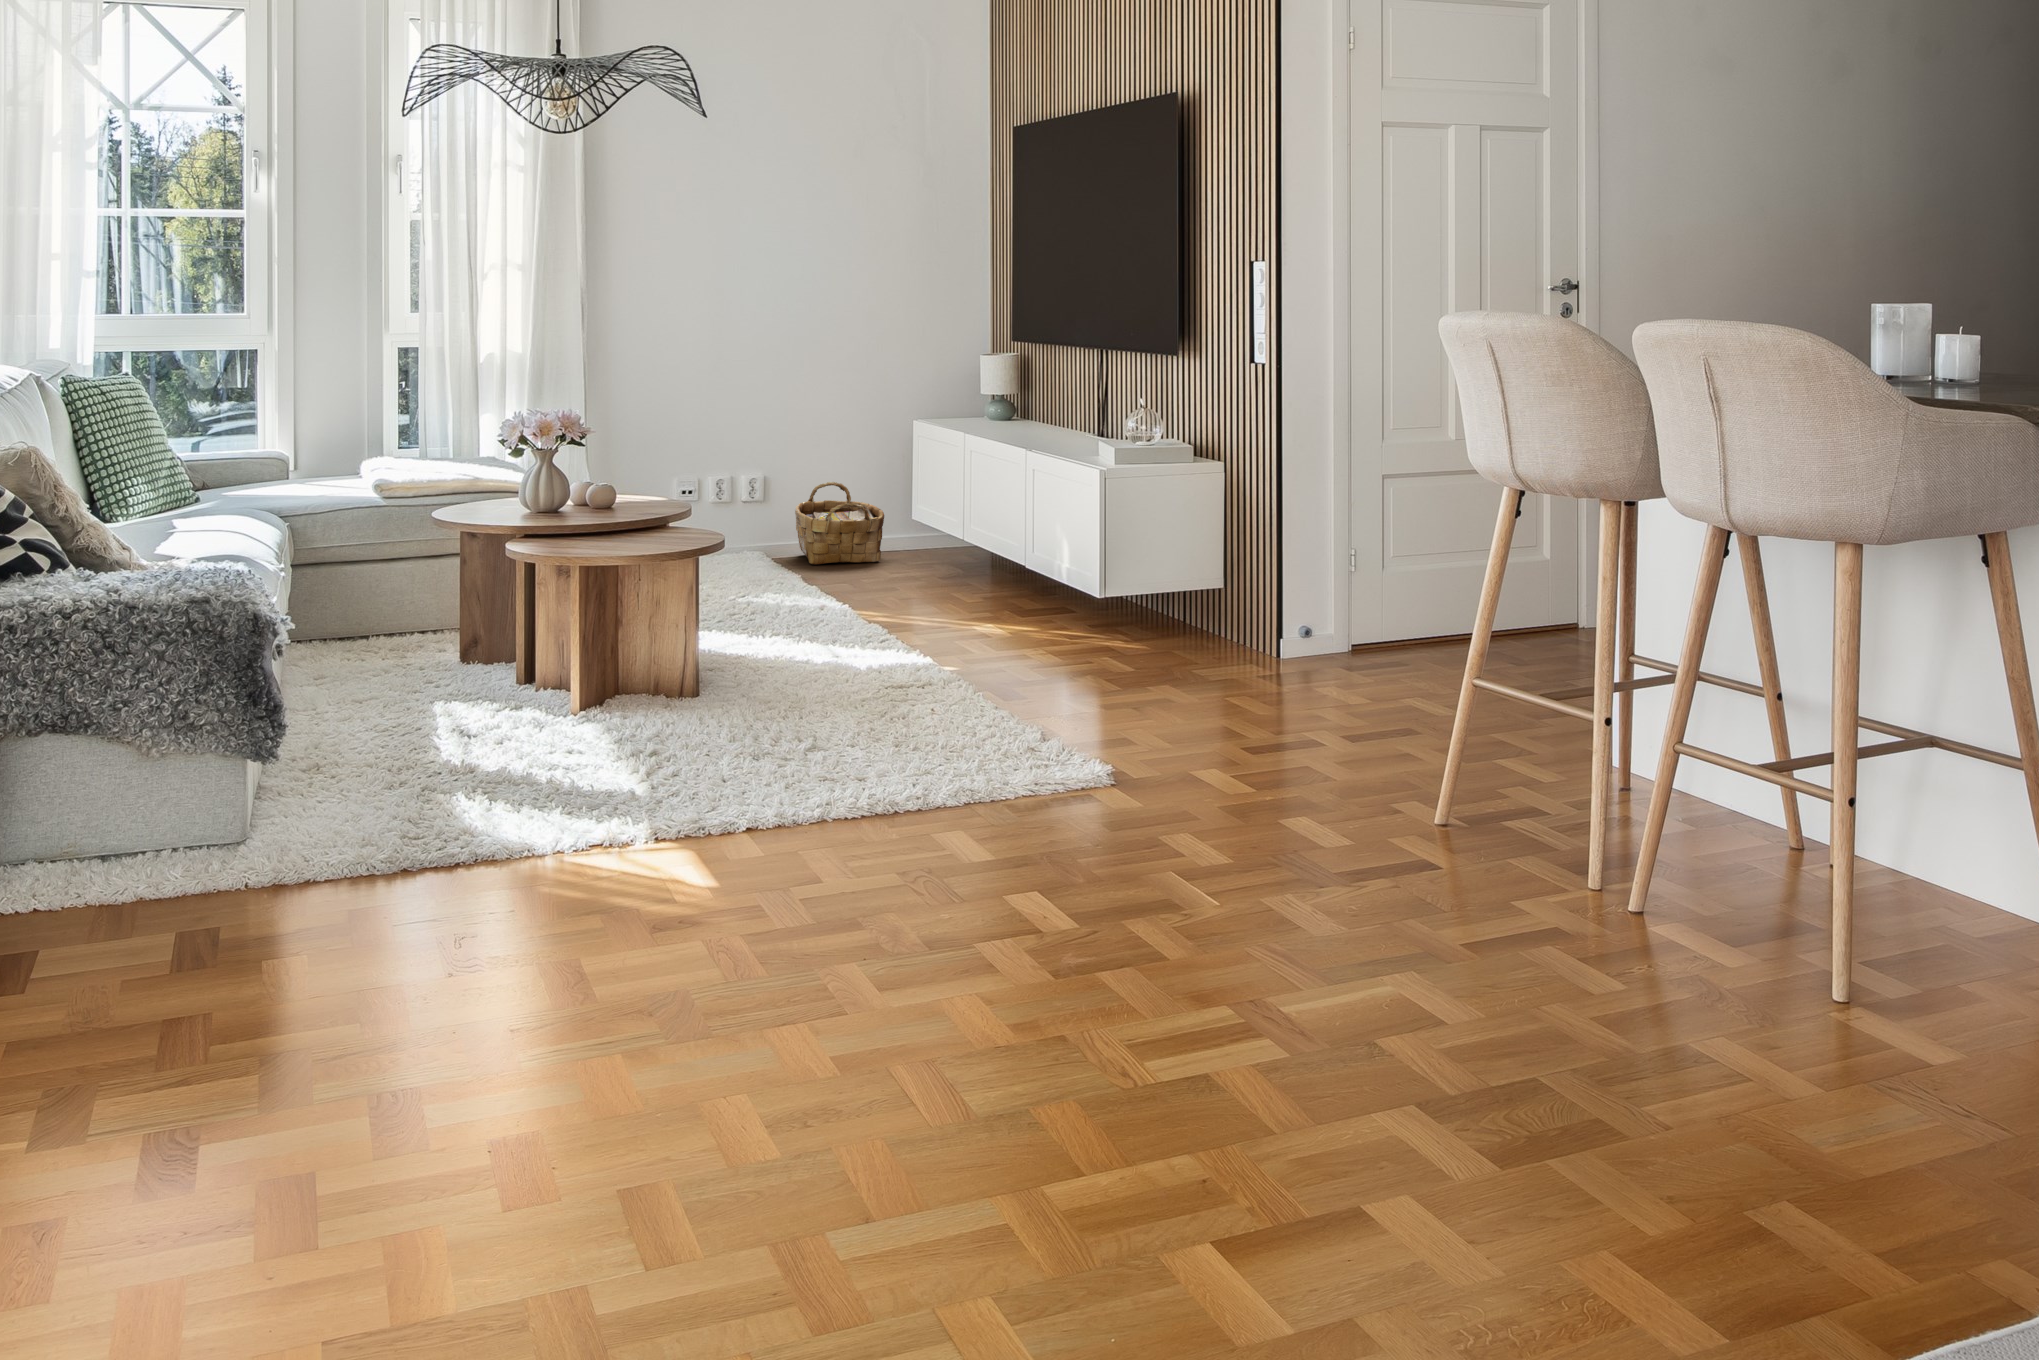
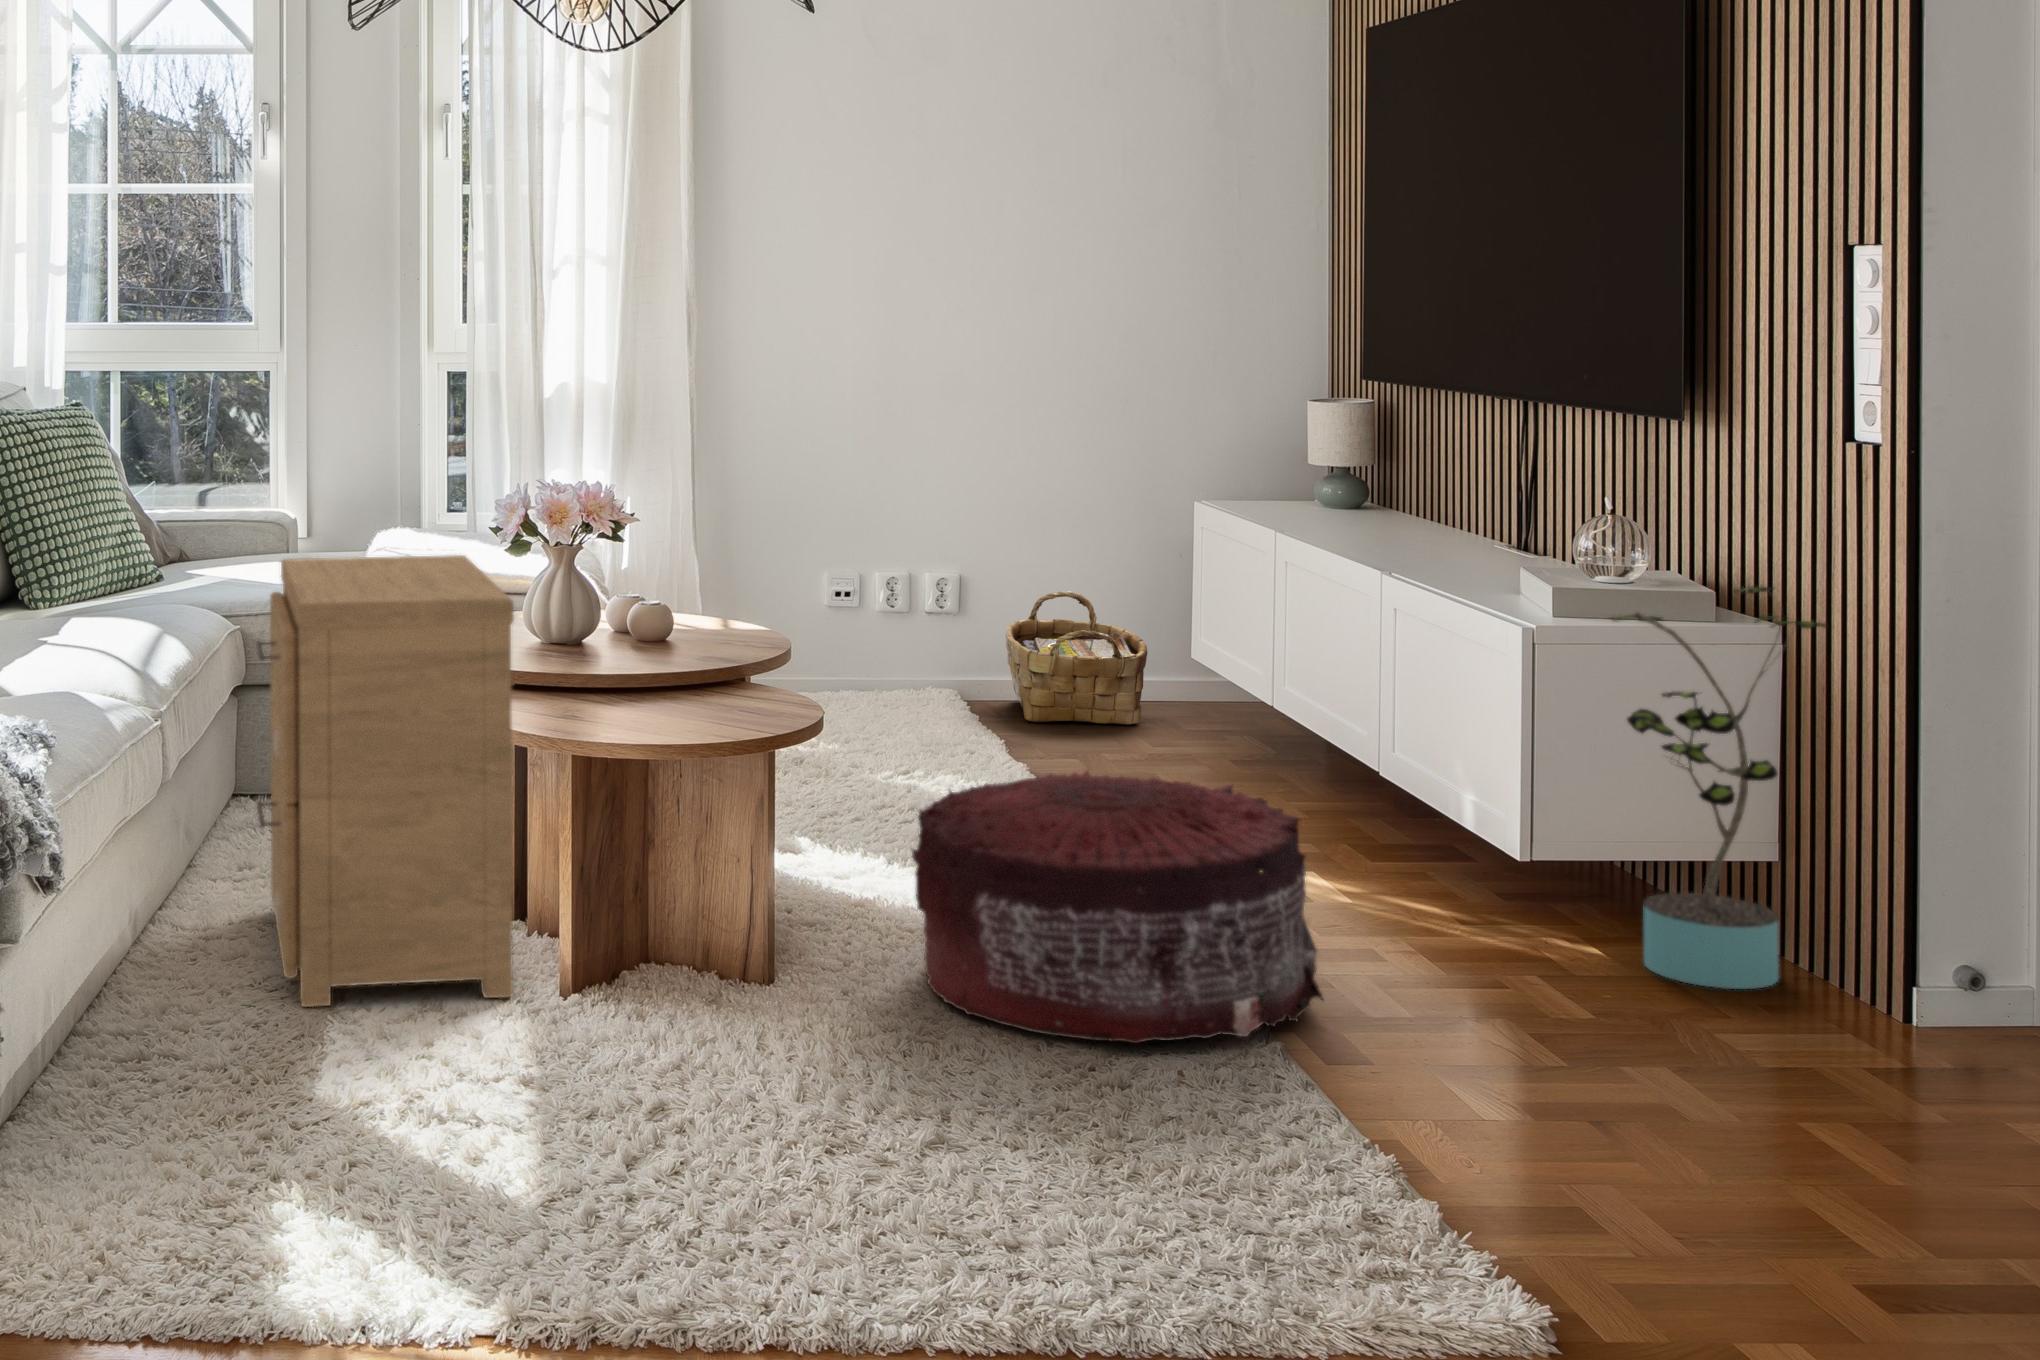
potted plant: none [1142,441,1244,652] -> present [1611,586,1827,989]
side table: none [356,457,544,734] -> present [256,555,514,1007]
pouf: none [777,563,1003,701] -> present [912,771,1323,1043]

